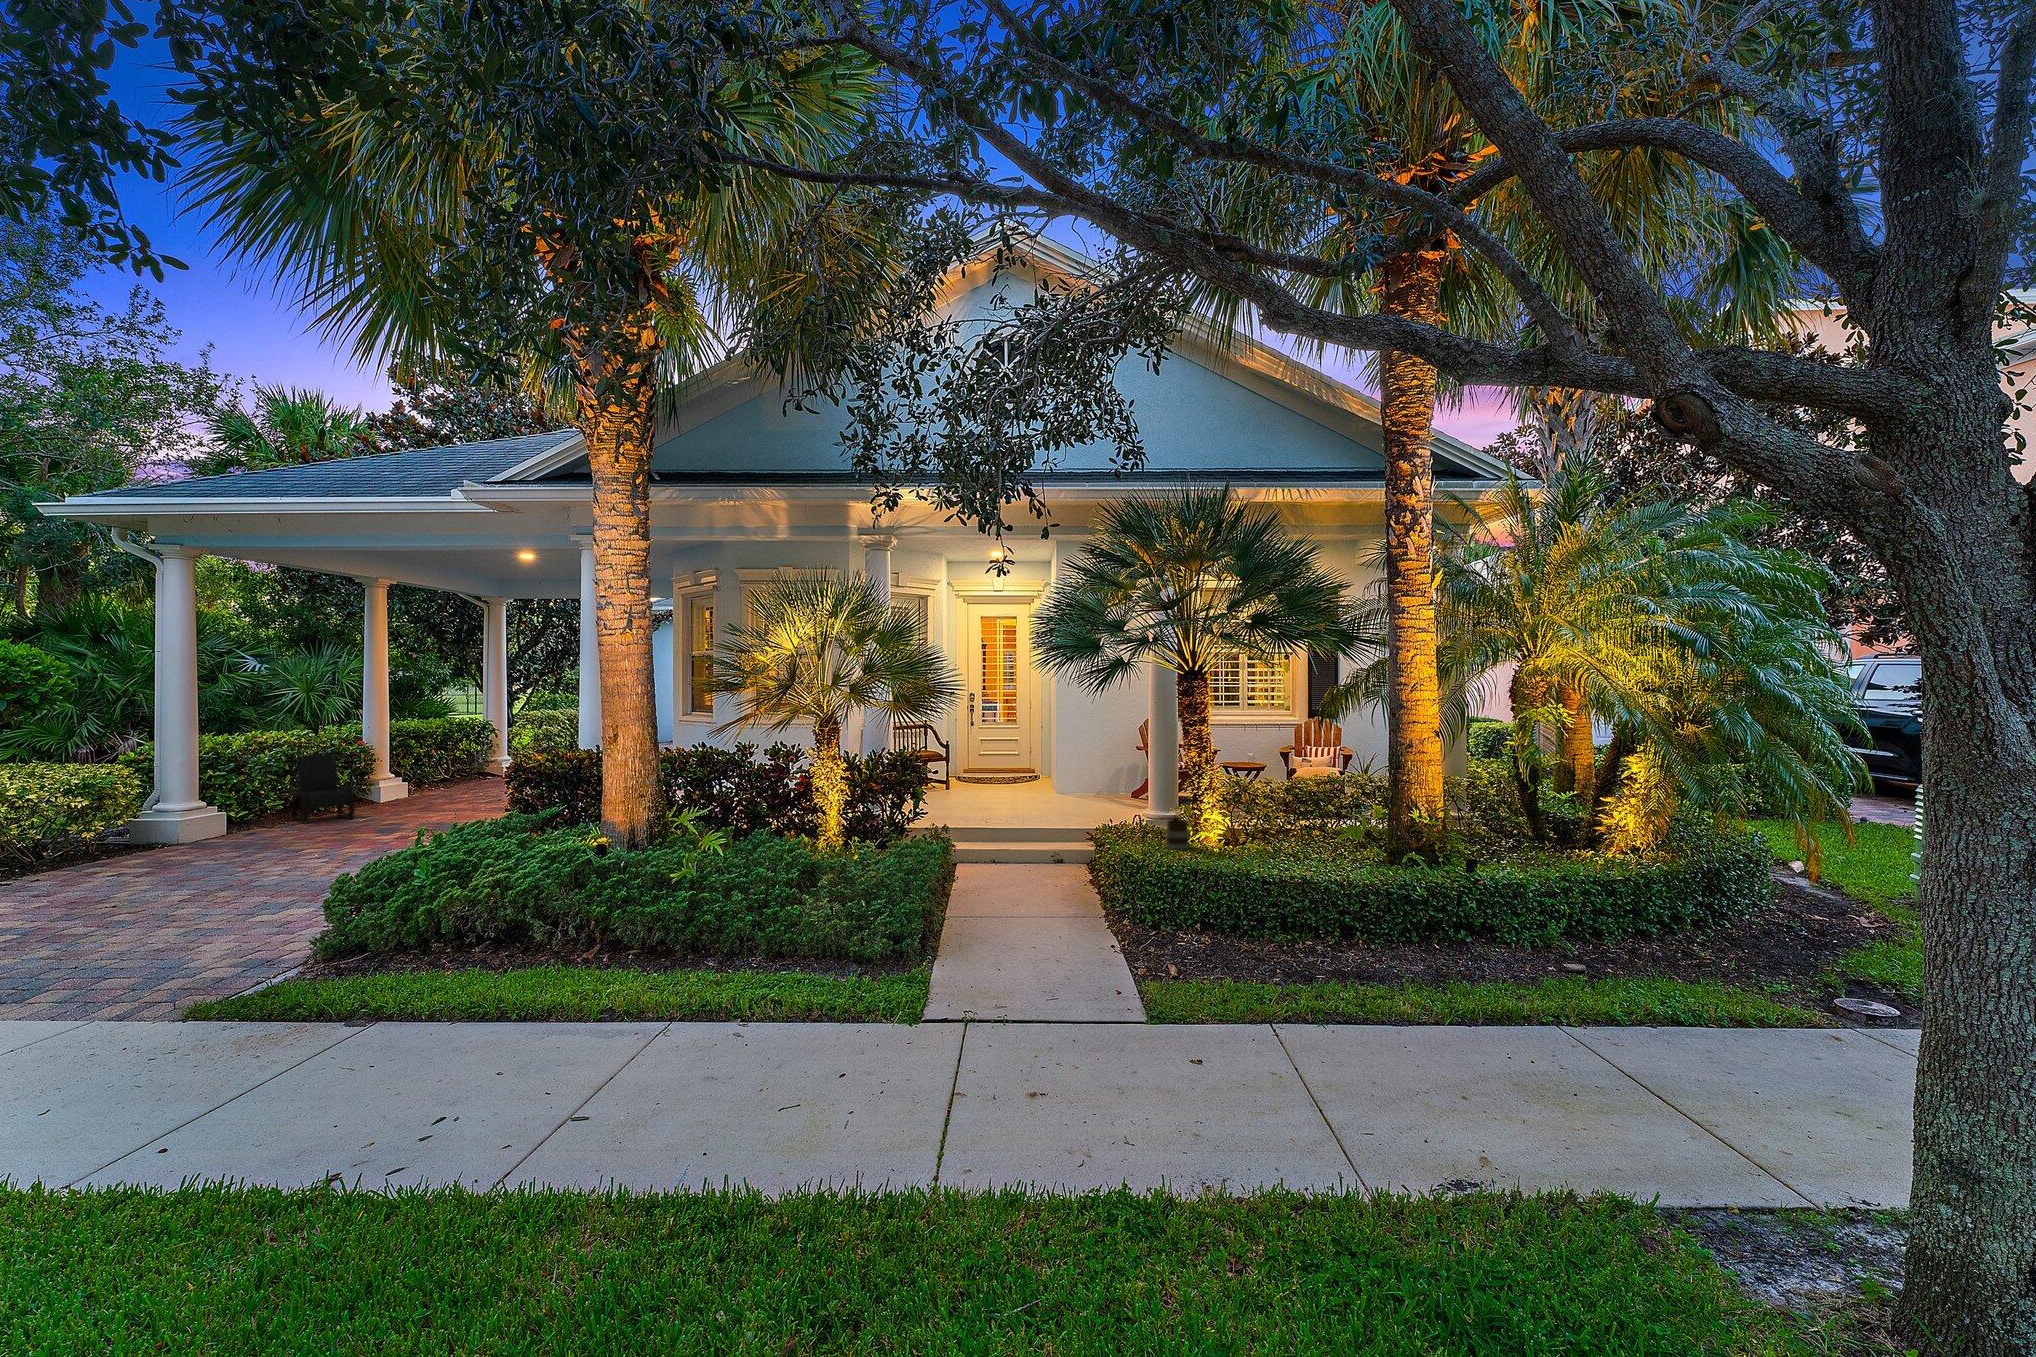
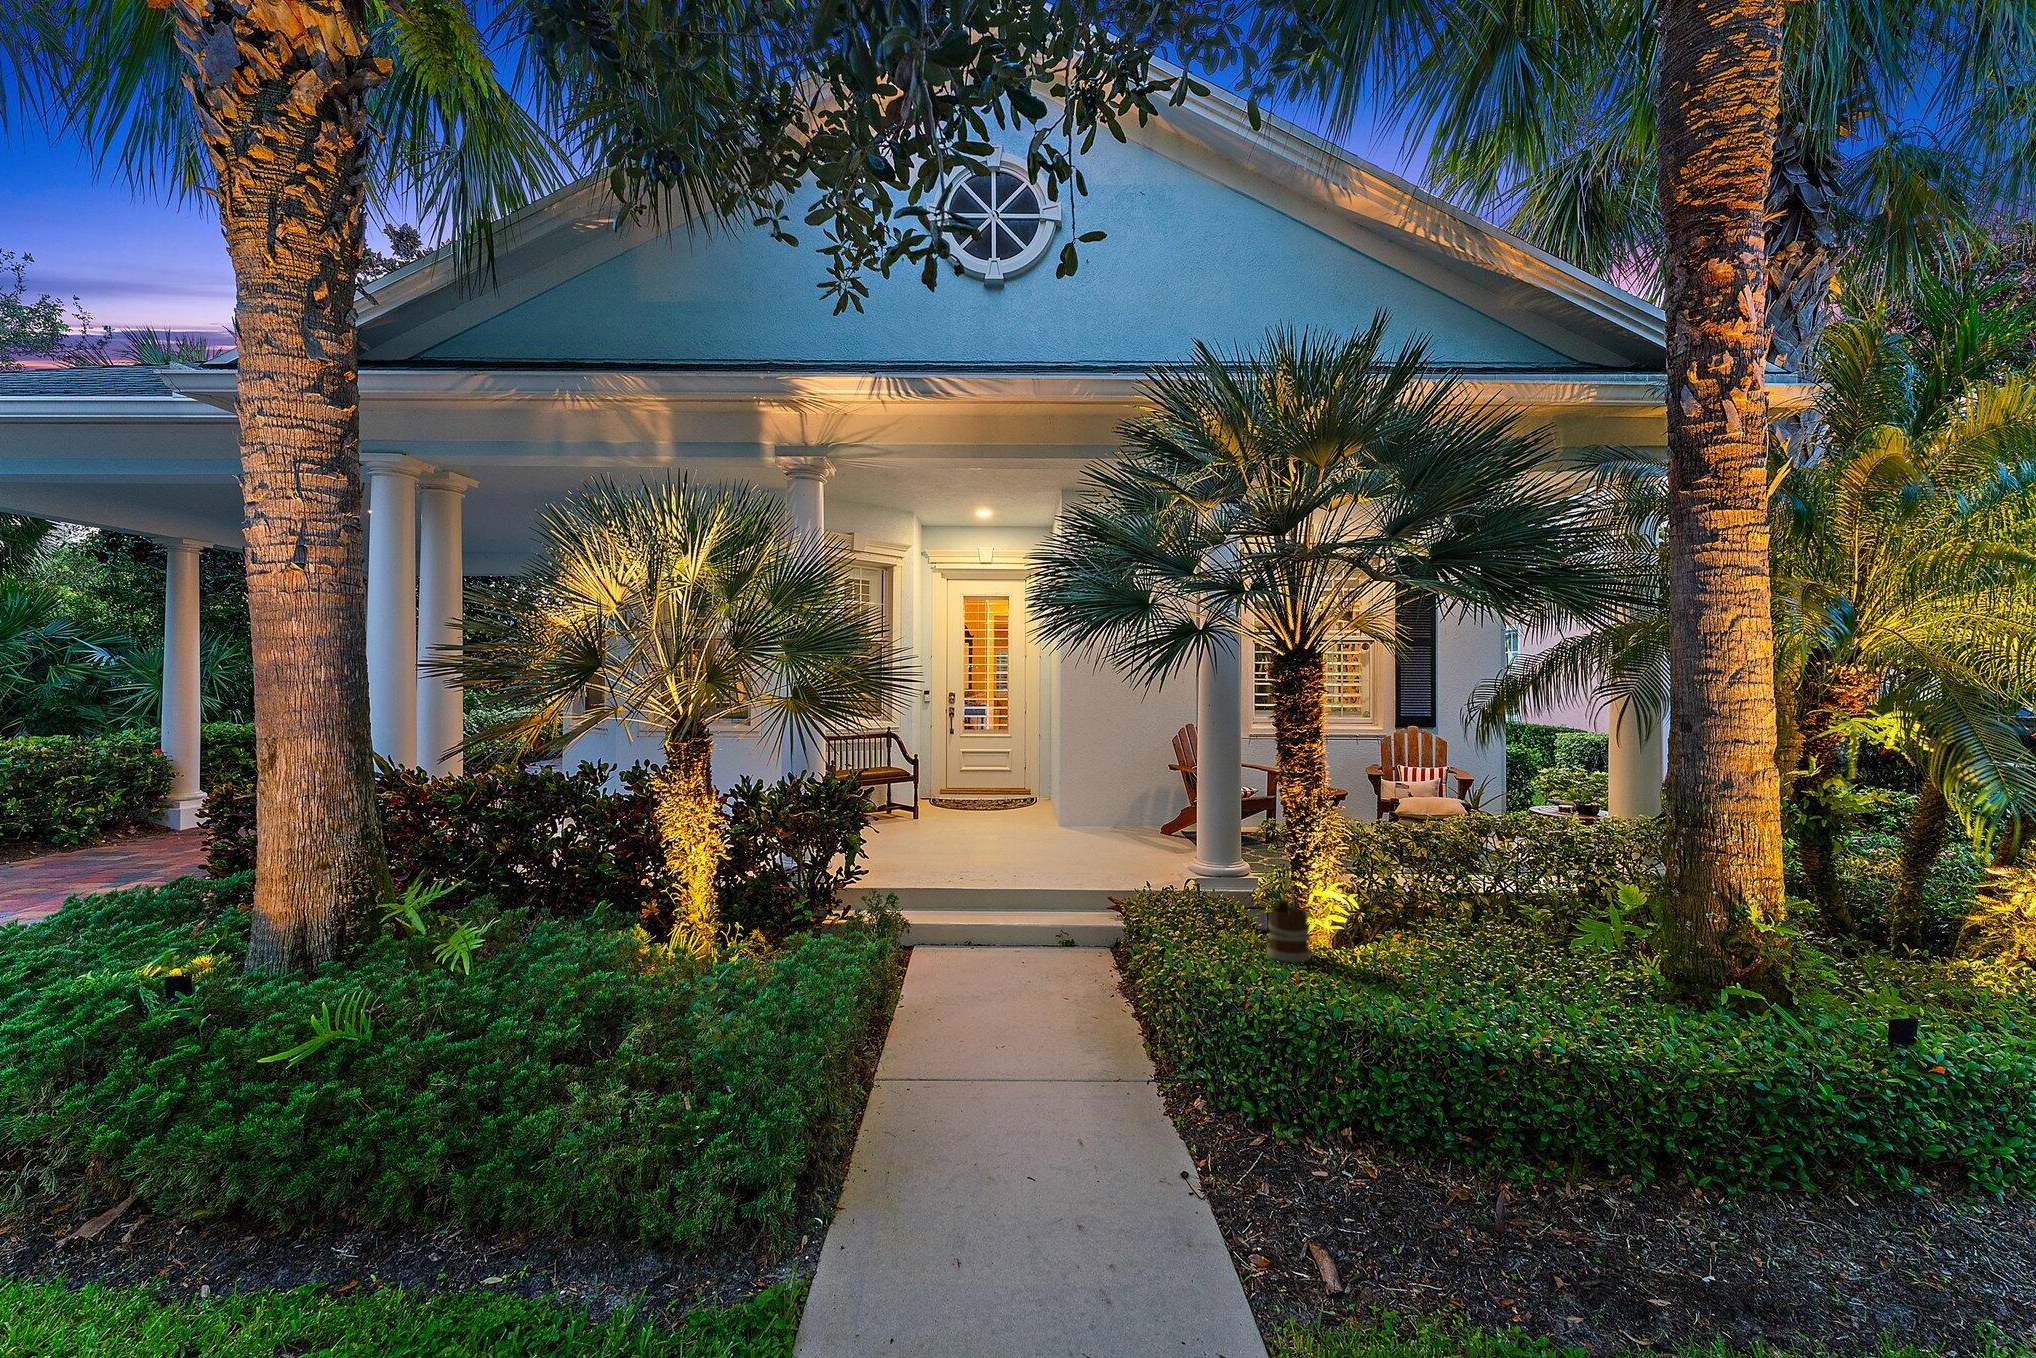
lounge chair: present [292,754,355,824] -> none [48,767,136,862]

